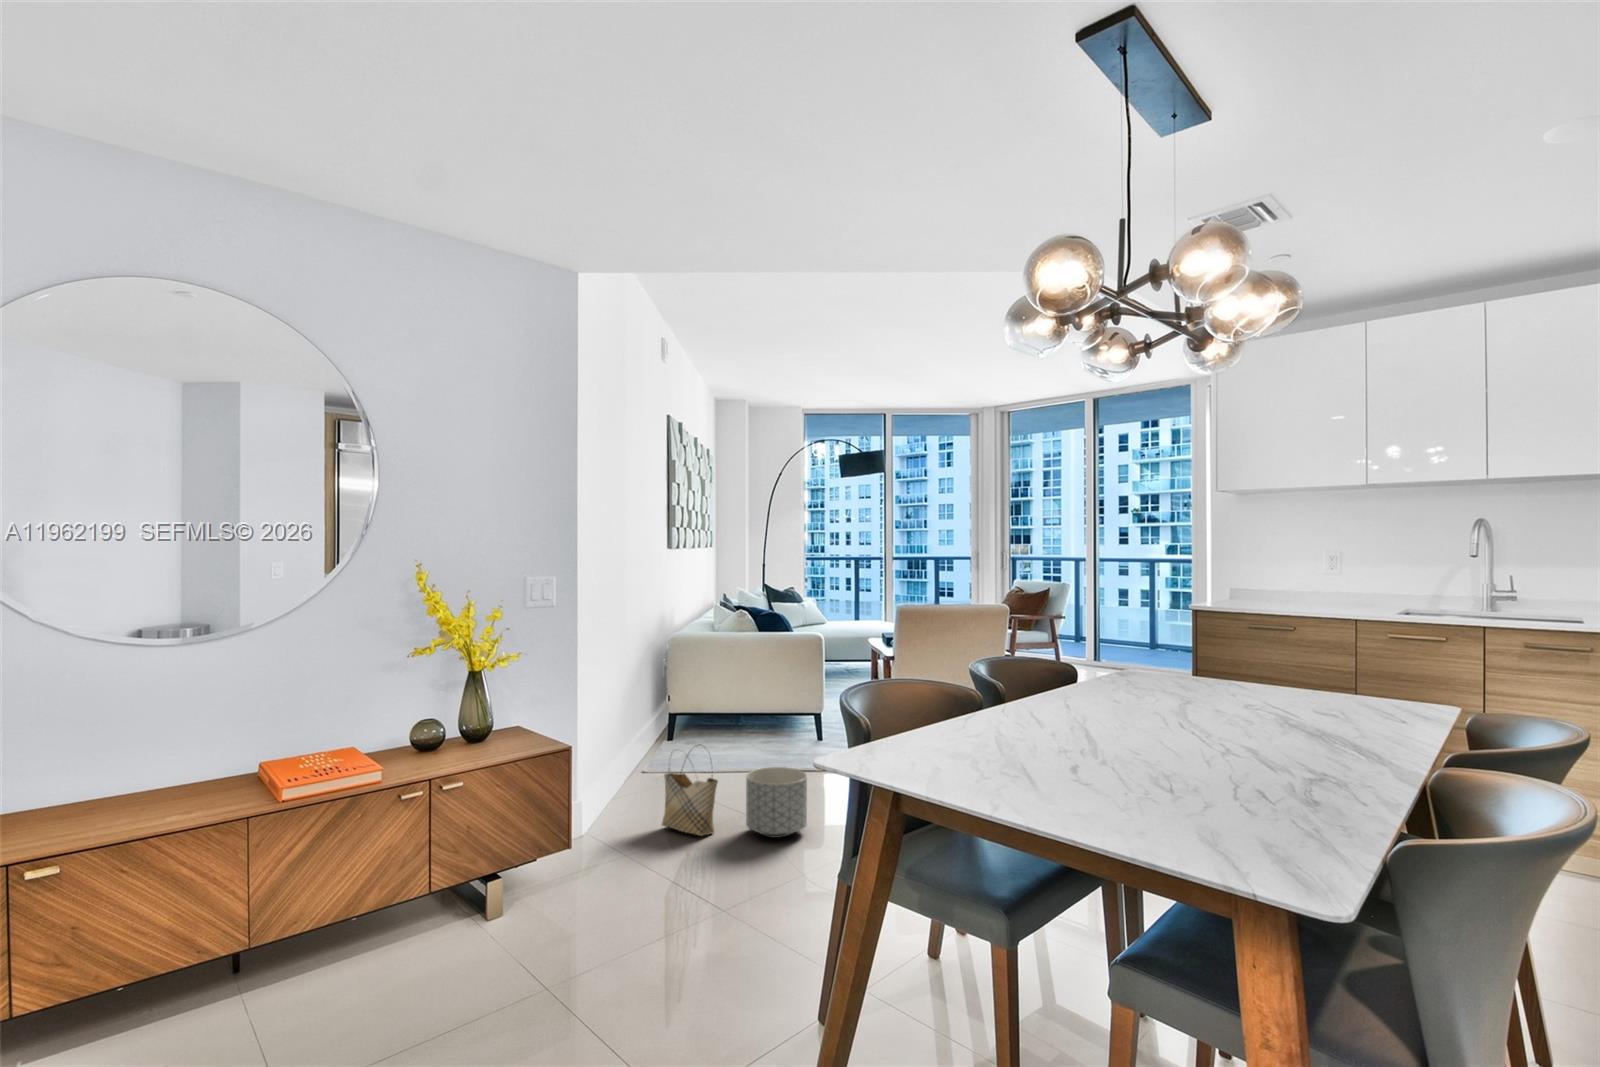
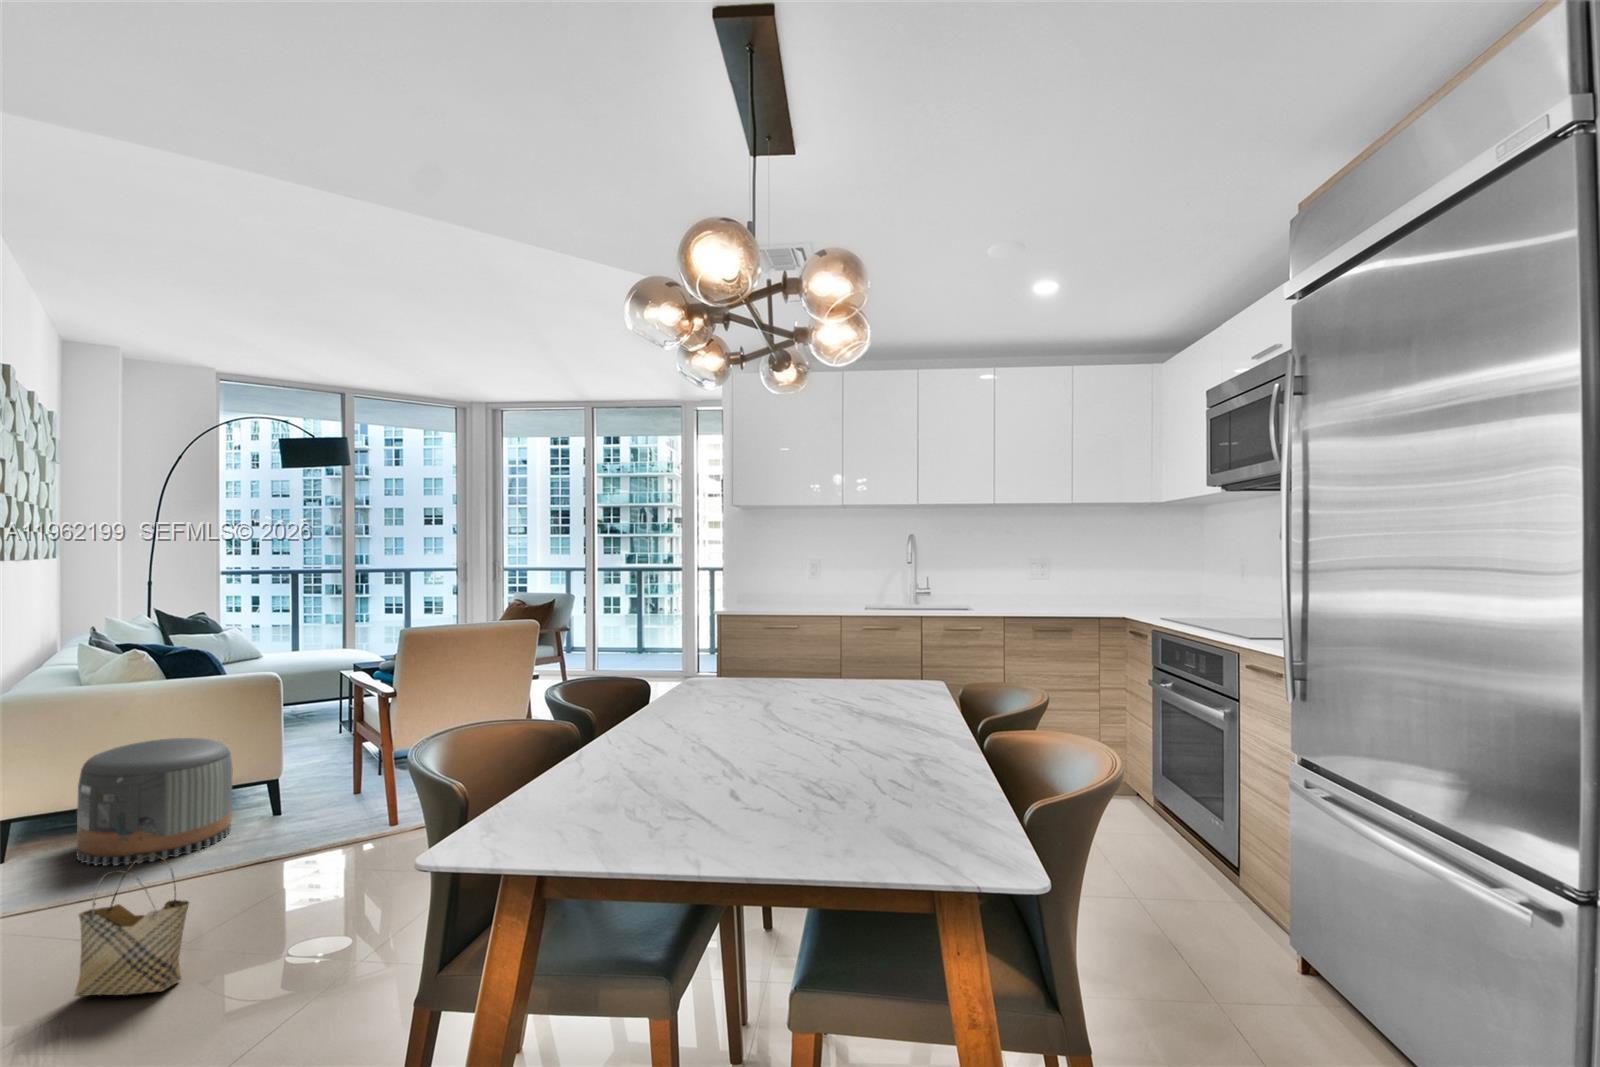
pouf: none [699,676,785,760] -> present [77,738,233,866]
planter: present [746,767,807,838] -> none [238,856,337,960]

